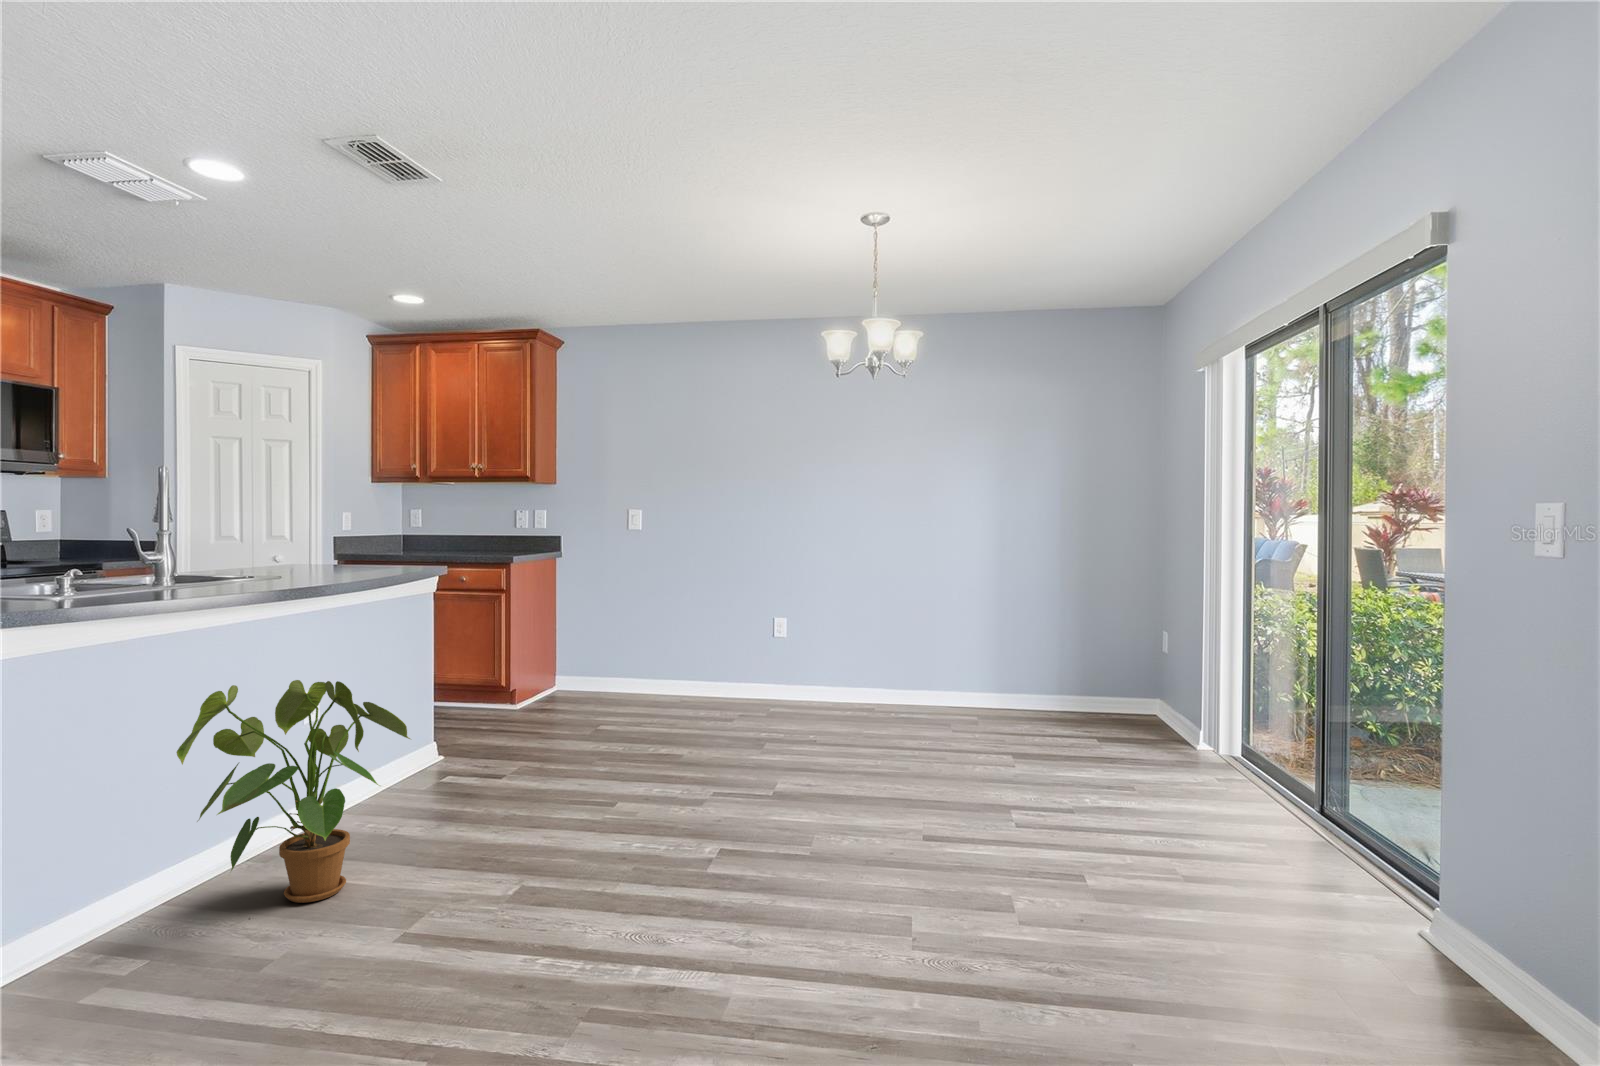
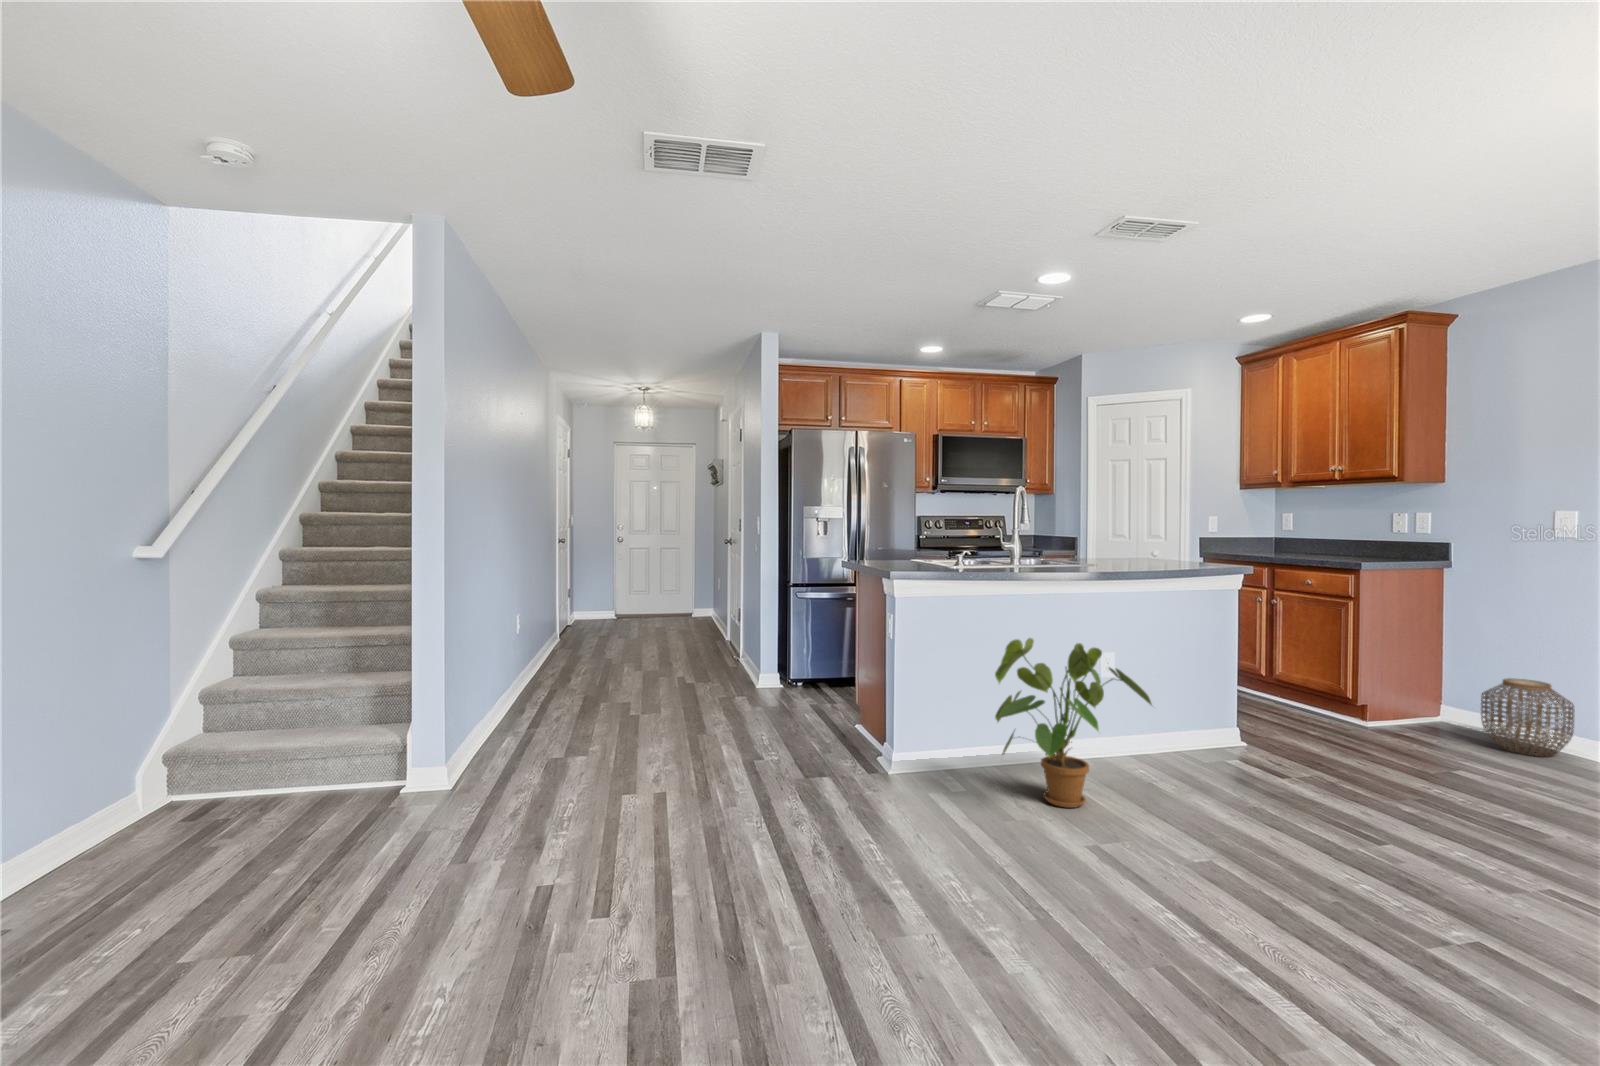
woven basket: none [595,643,649,703] -> present [1481,678,1575,757]

